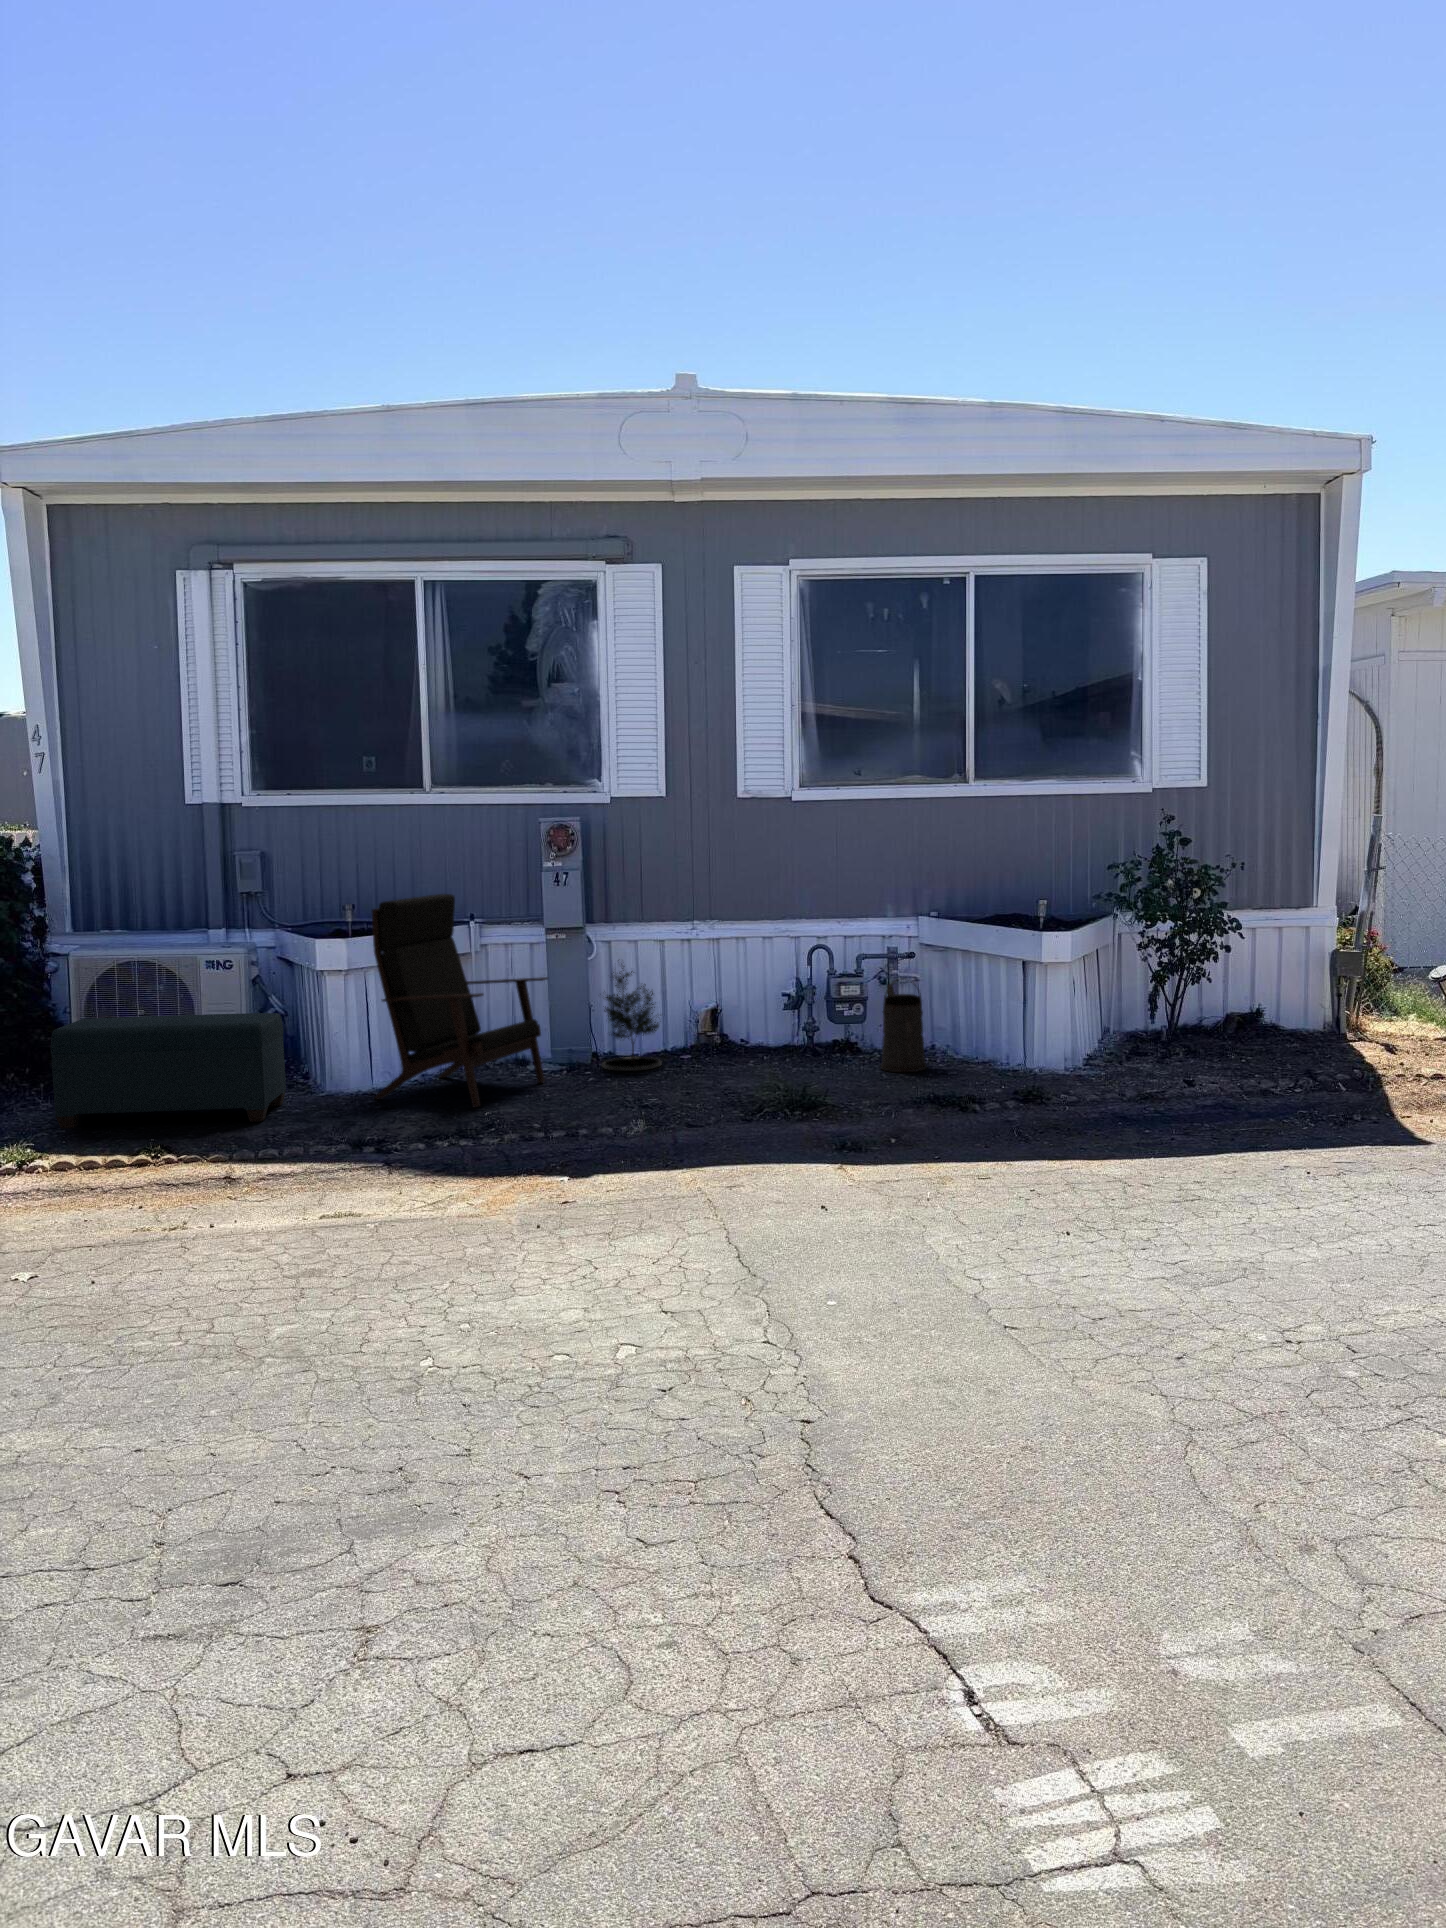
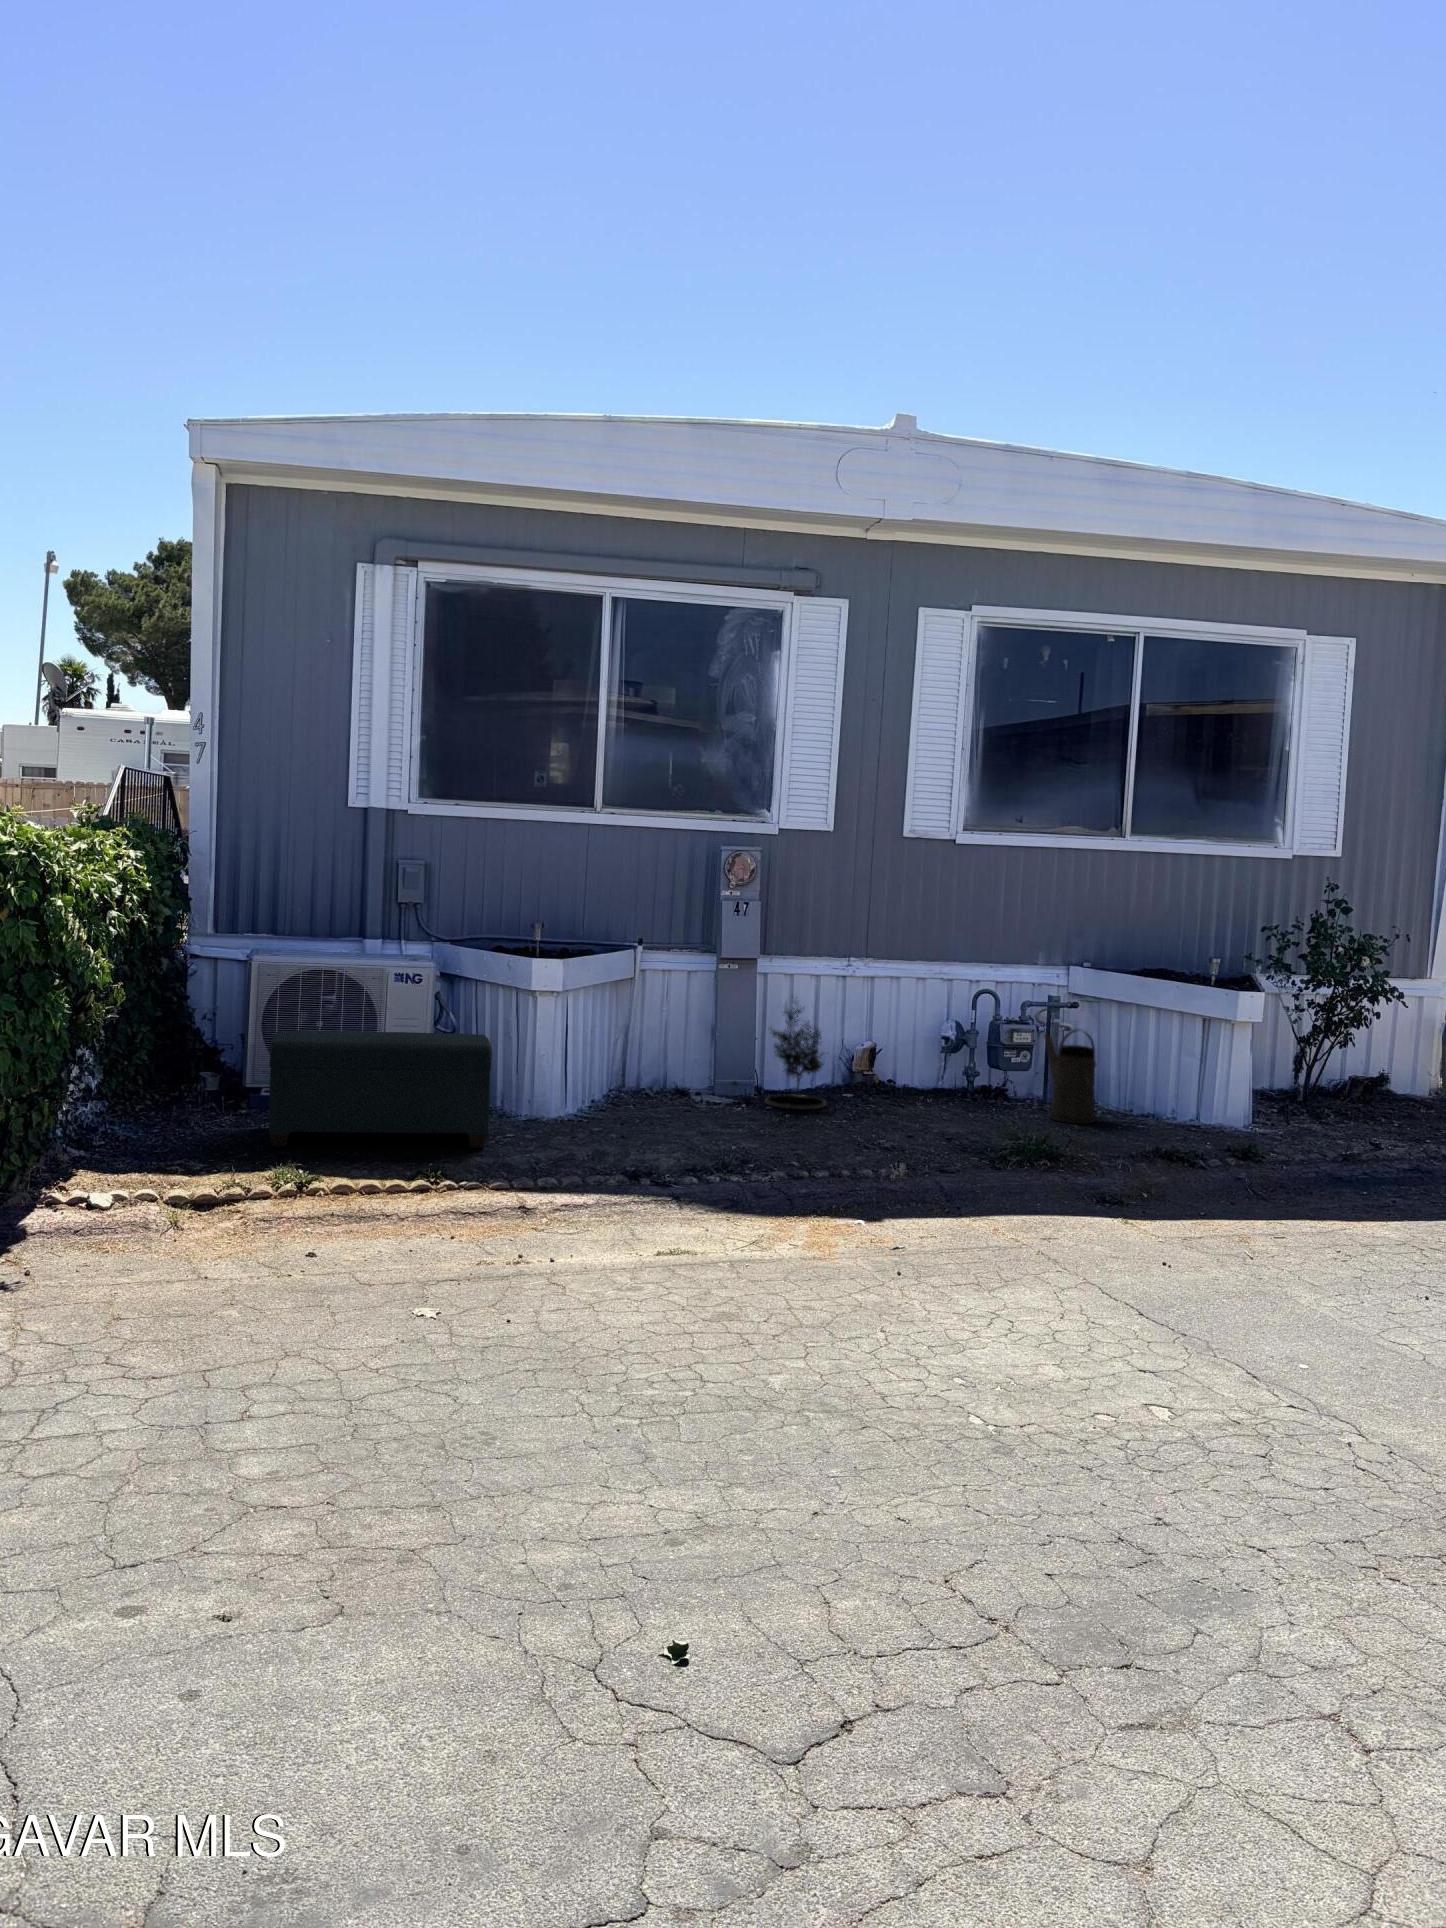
lounge chair: present [372,894,548,1107] -> none [572,919,741,1142]

